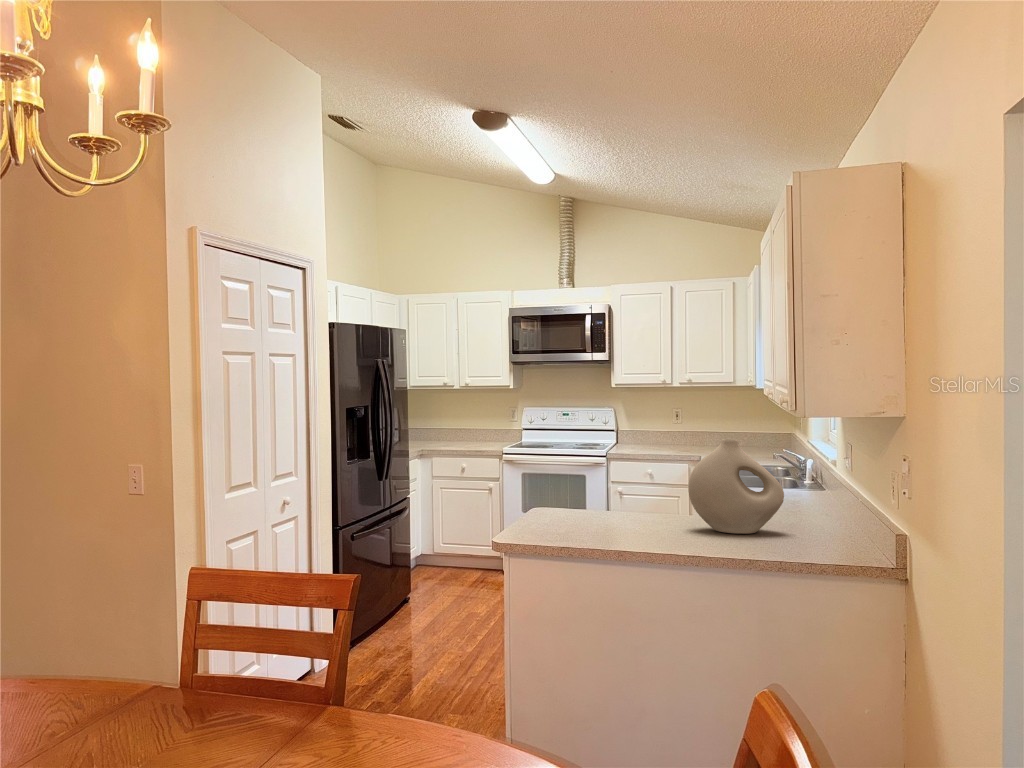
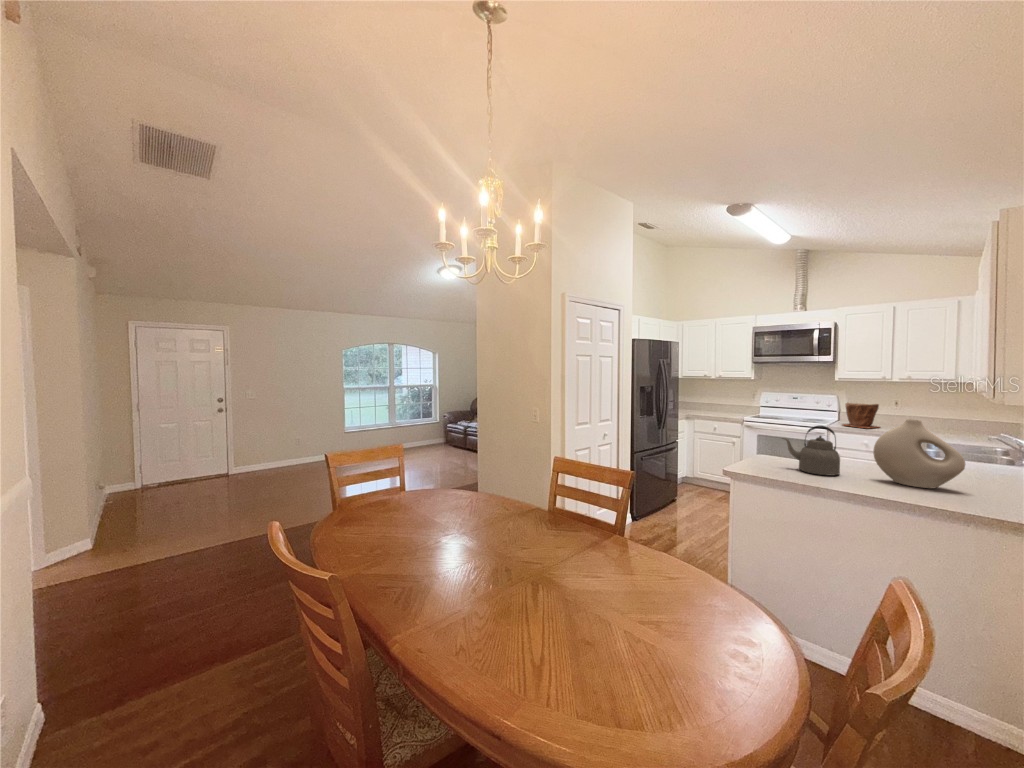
plant pot: none [622,417,663,451] -> present [845,402,879,428]
kettle: none [576,457,651,534] -> present [782,426,840,476]

